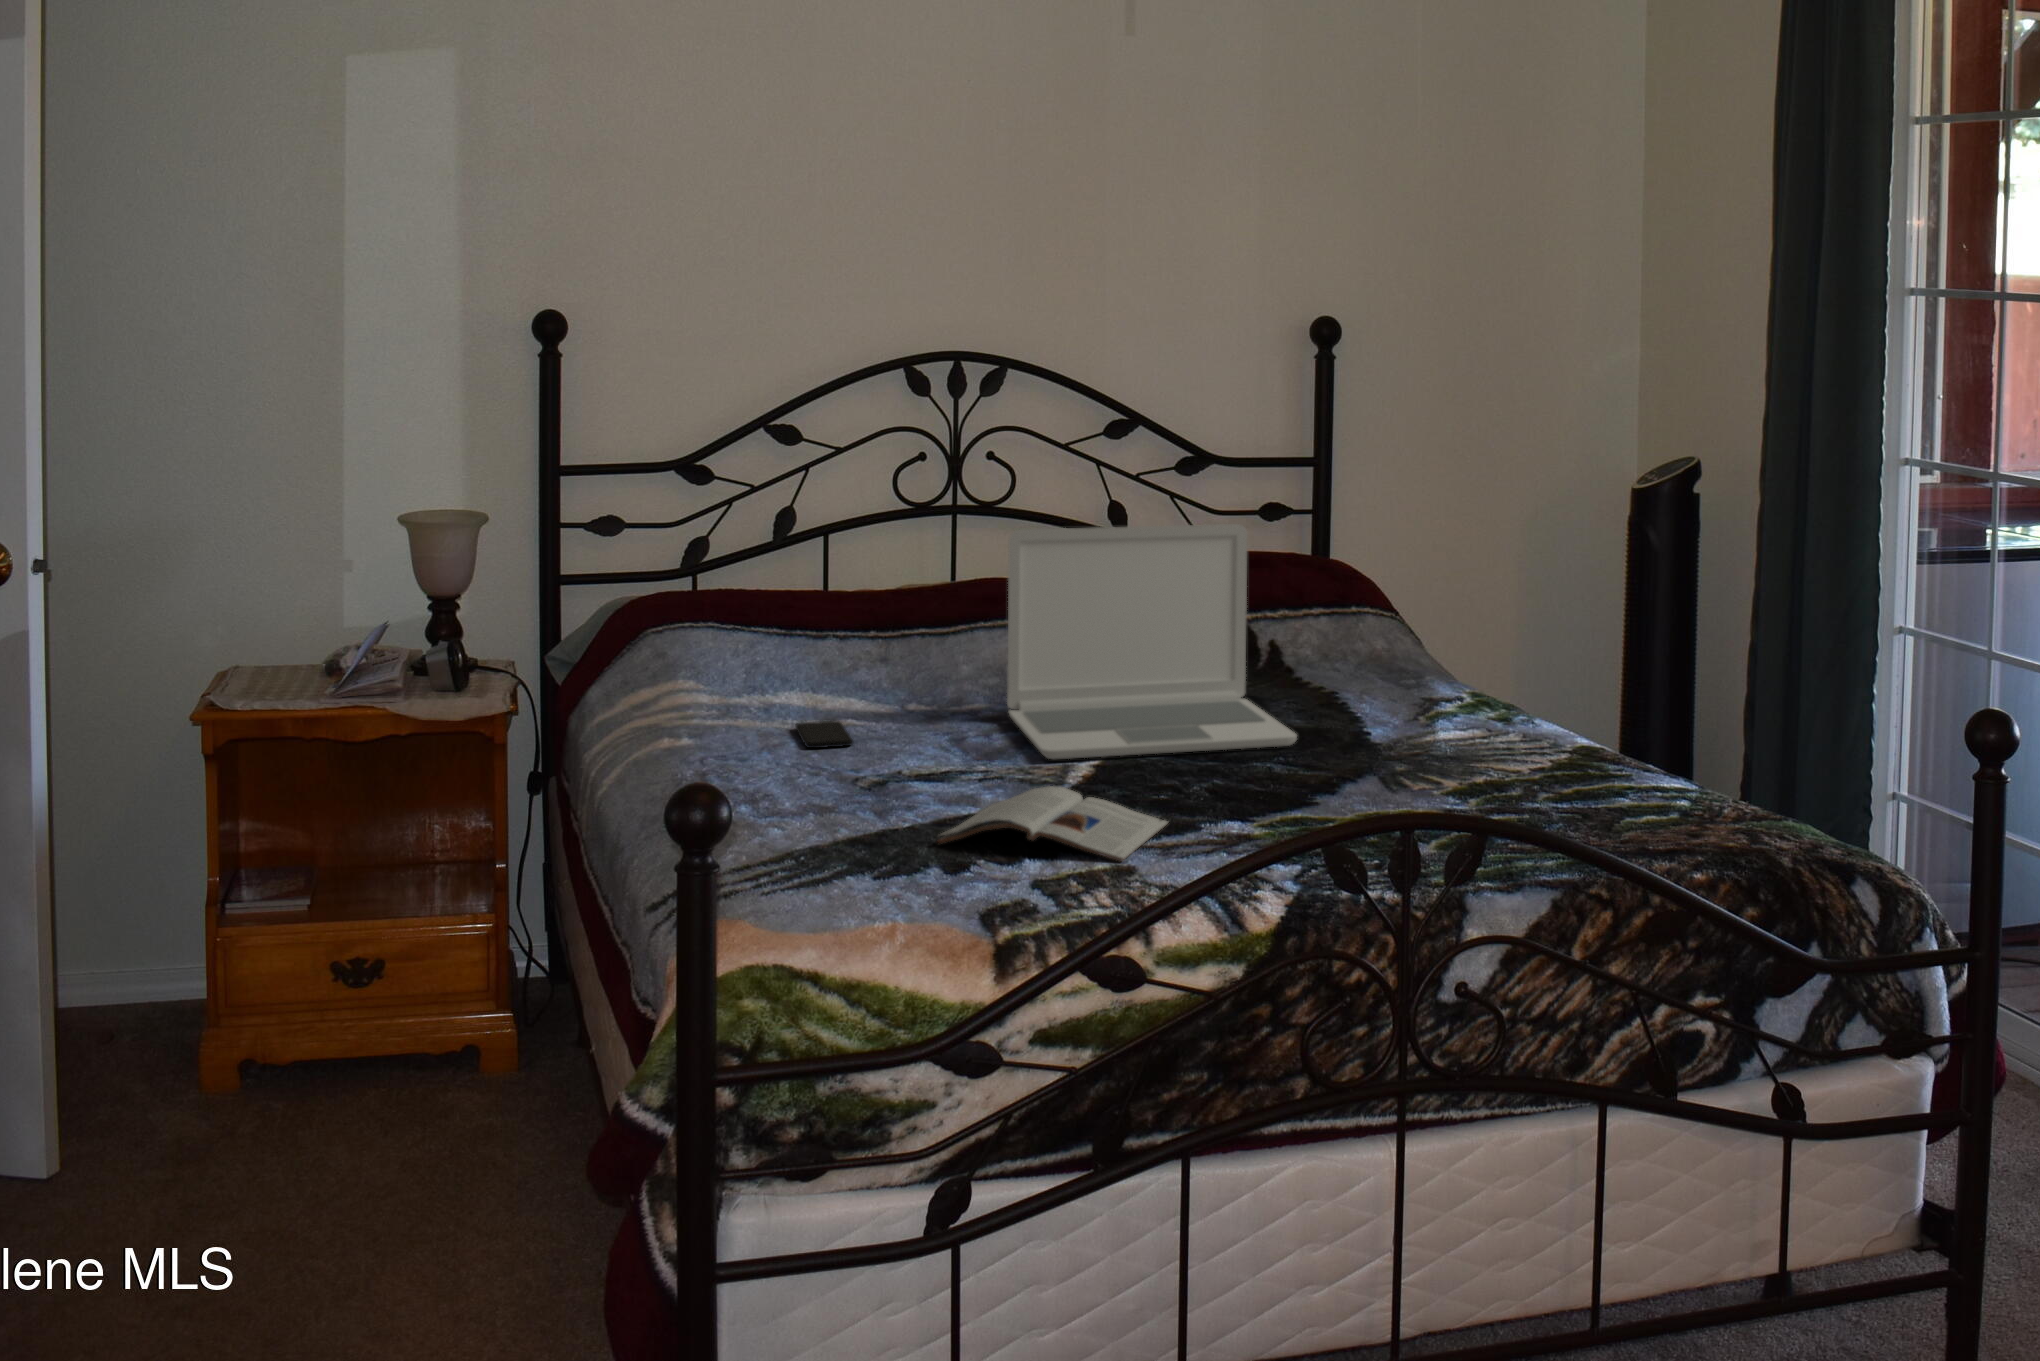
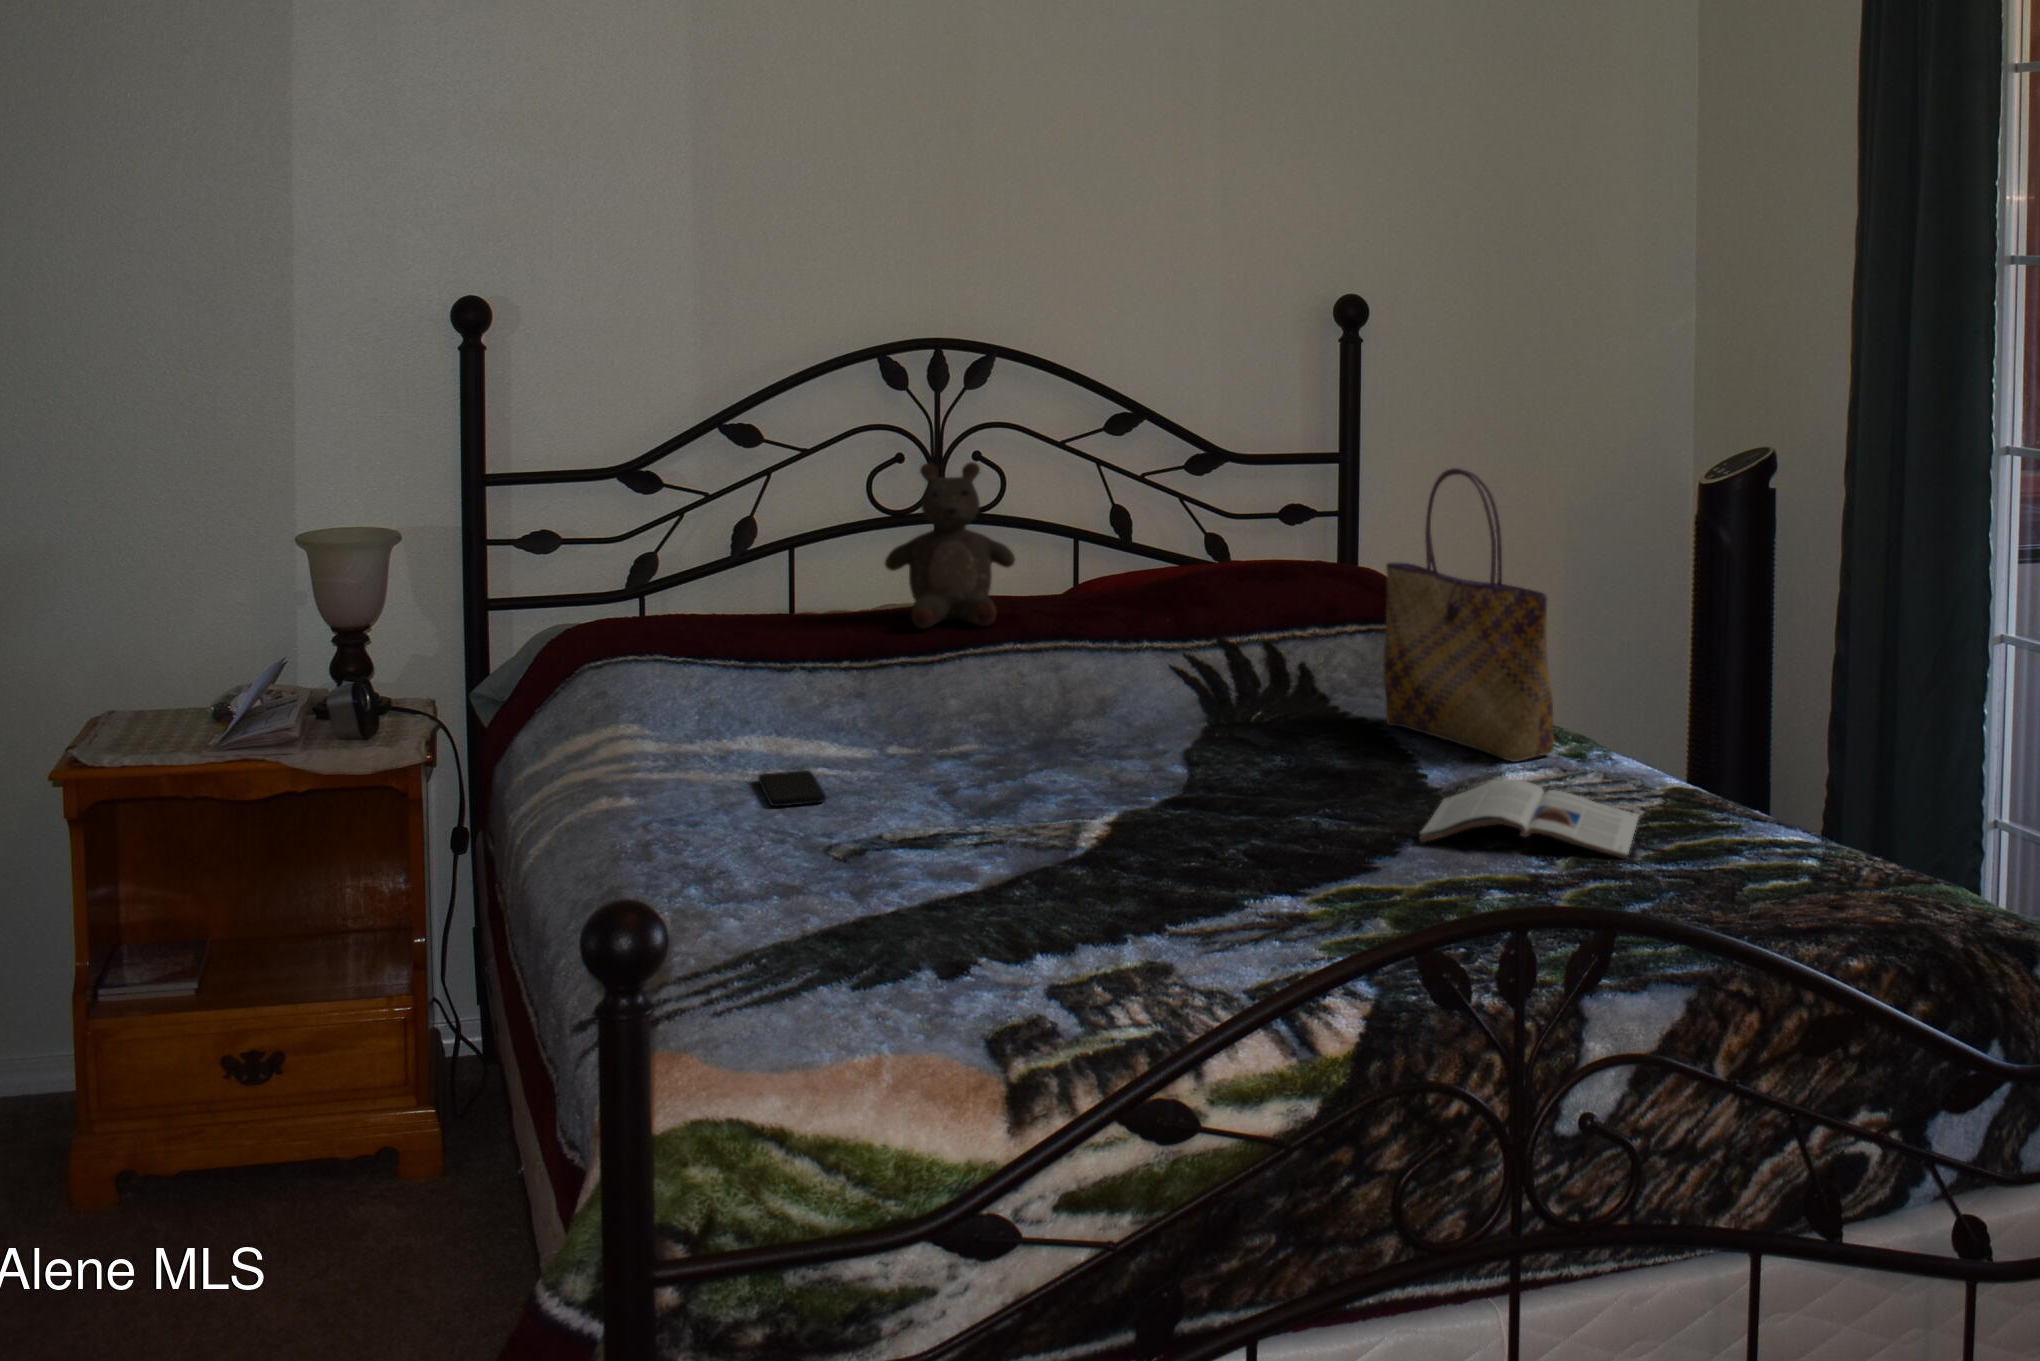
stuffed bear: none [906,460,1021,605] -> present [885,462,1015,629]
tote bag: none [1340,469,1484,724] -> present [1383,468,1554,762]
laptop: present [1007,524,1297,760] -> none [1005,534,1346,817]
magazine: present [938,786,1168,861] -> present [1420,779,1639,858]

